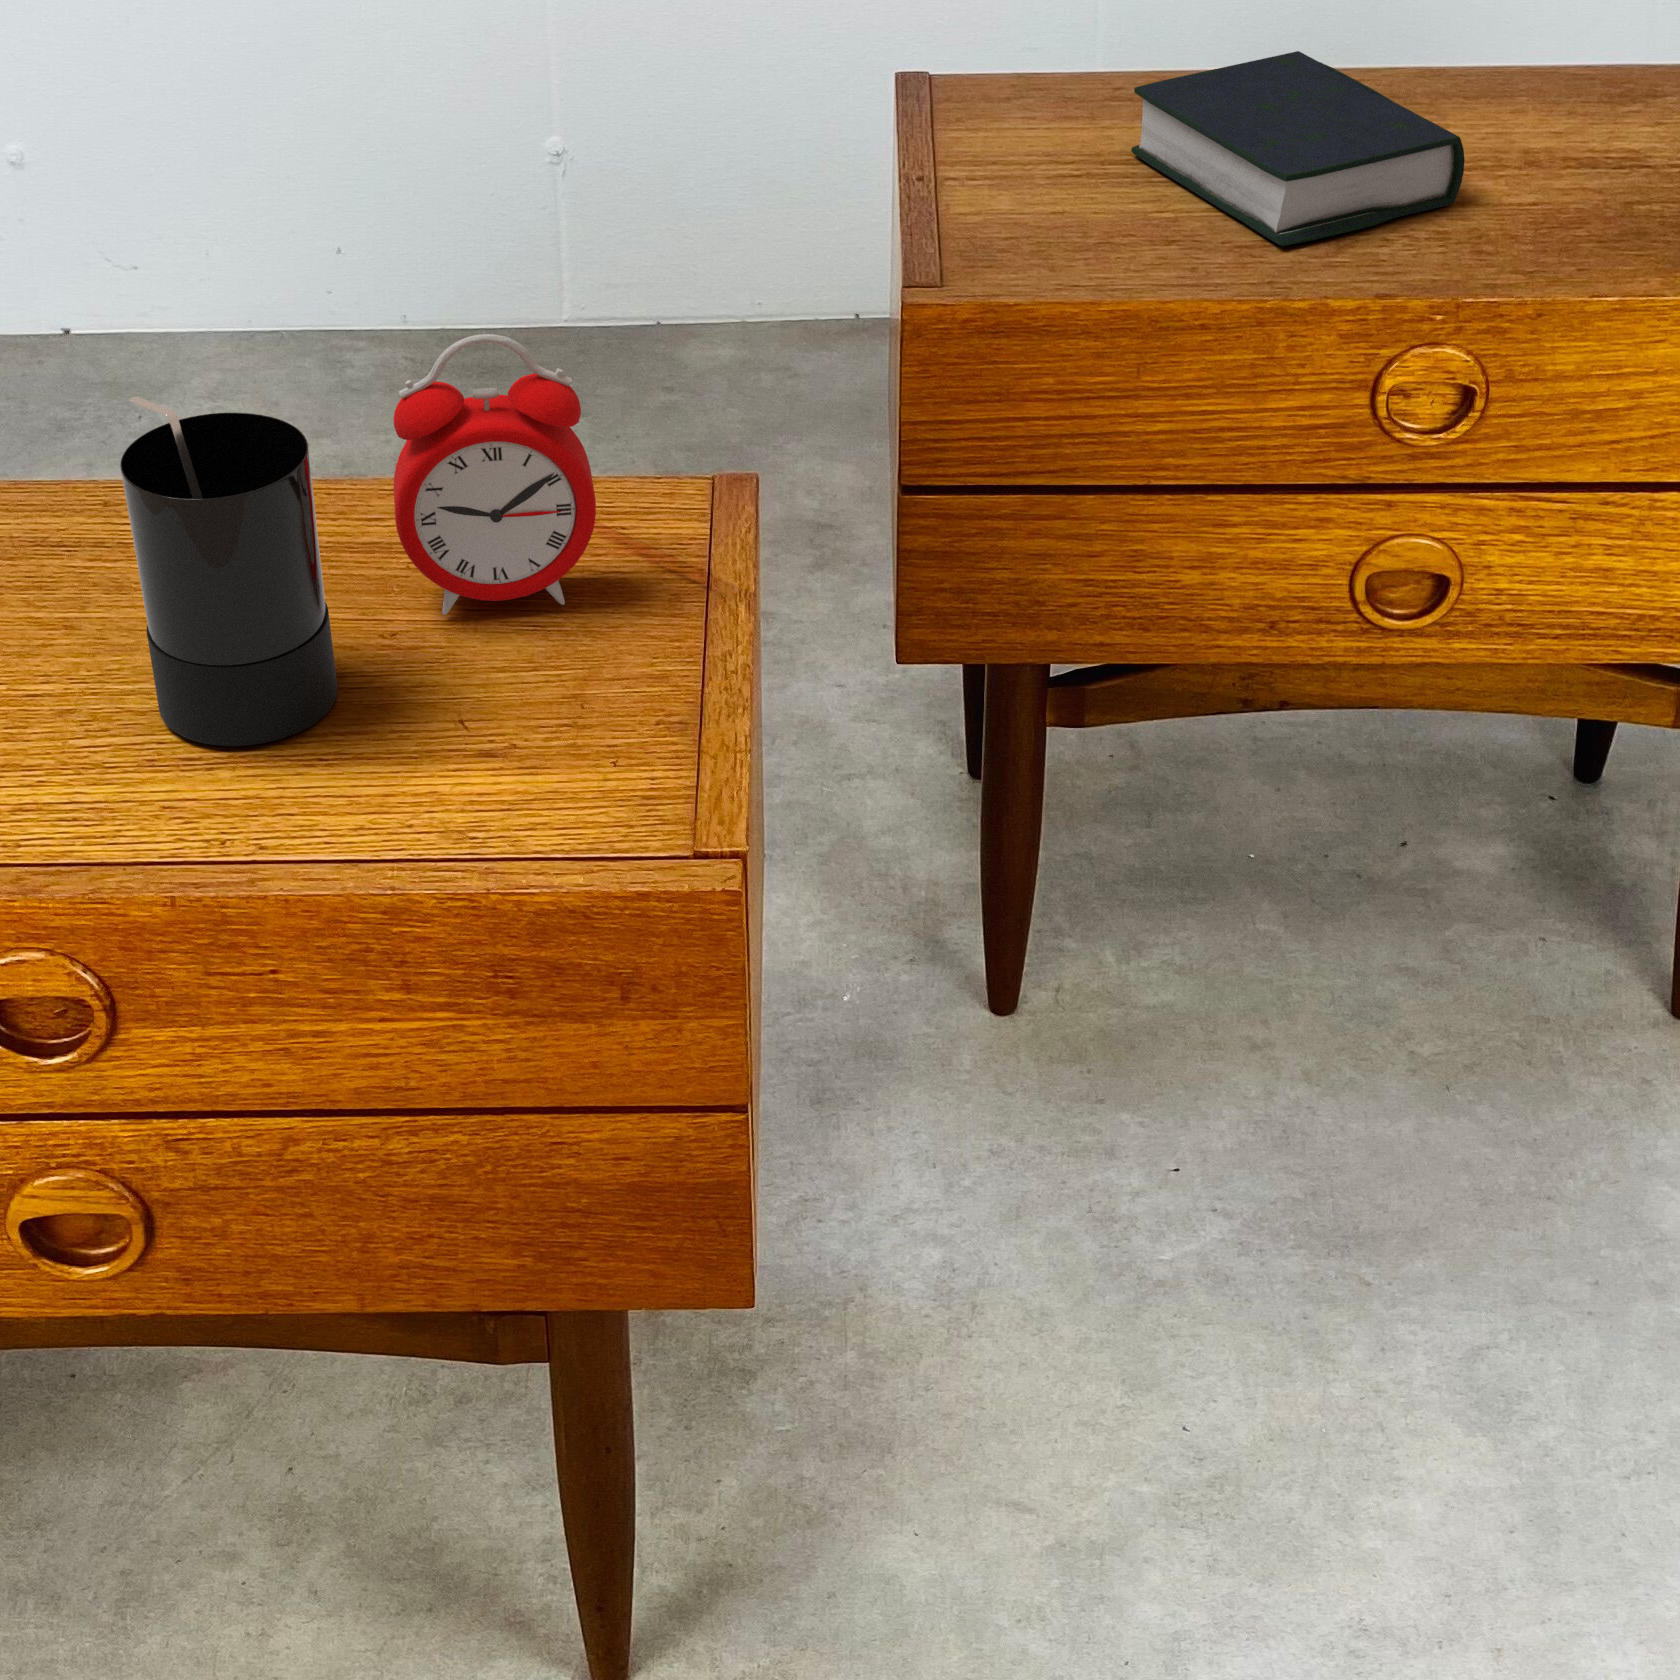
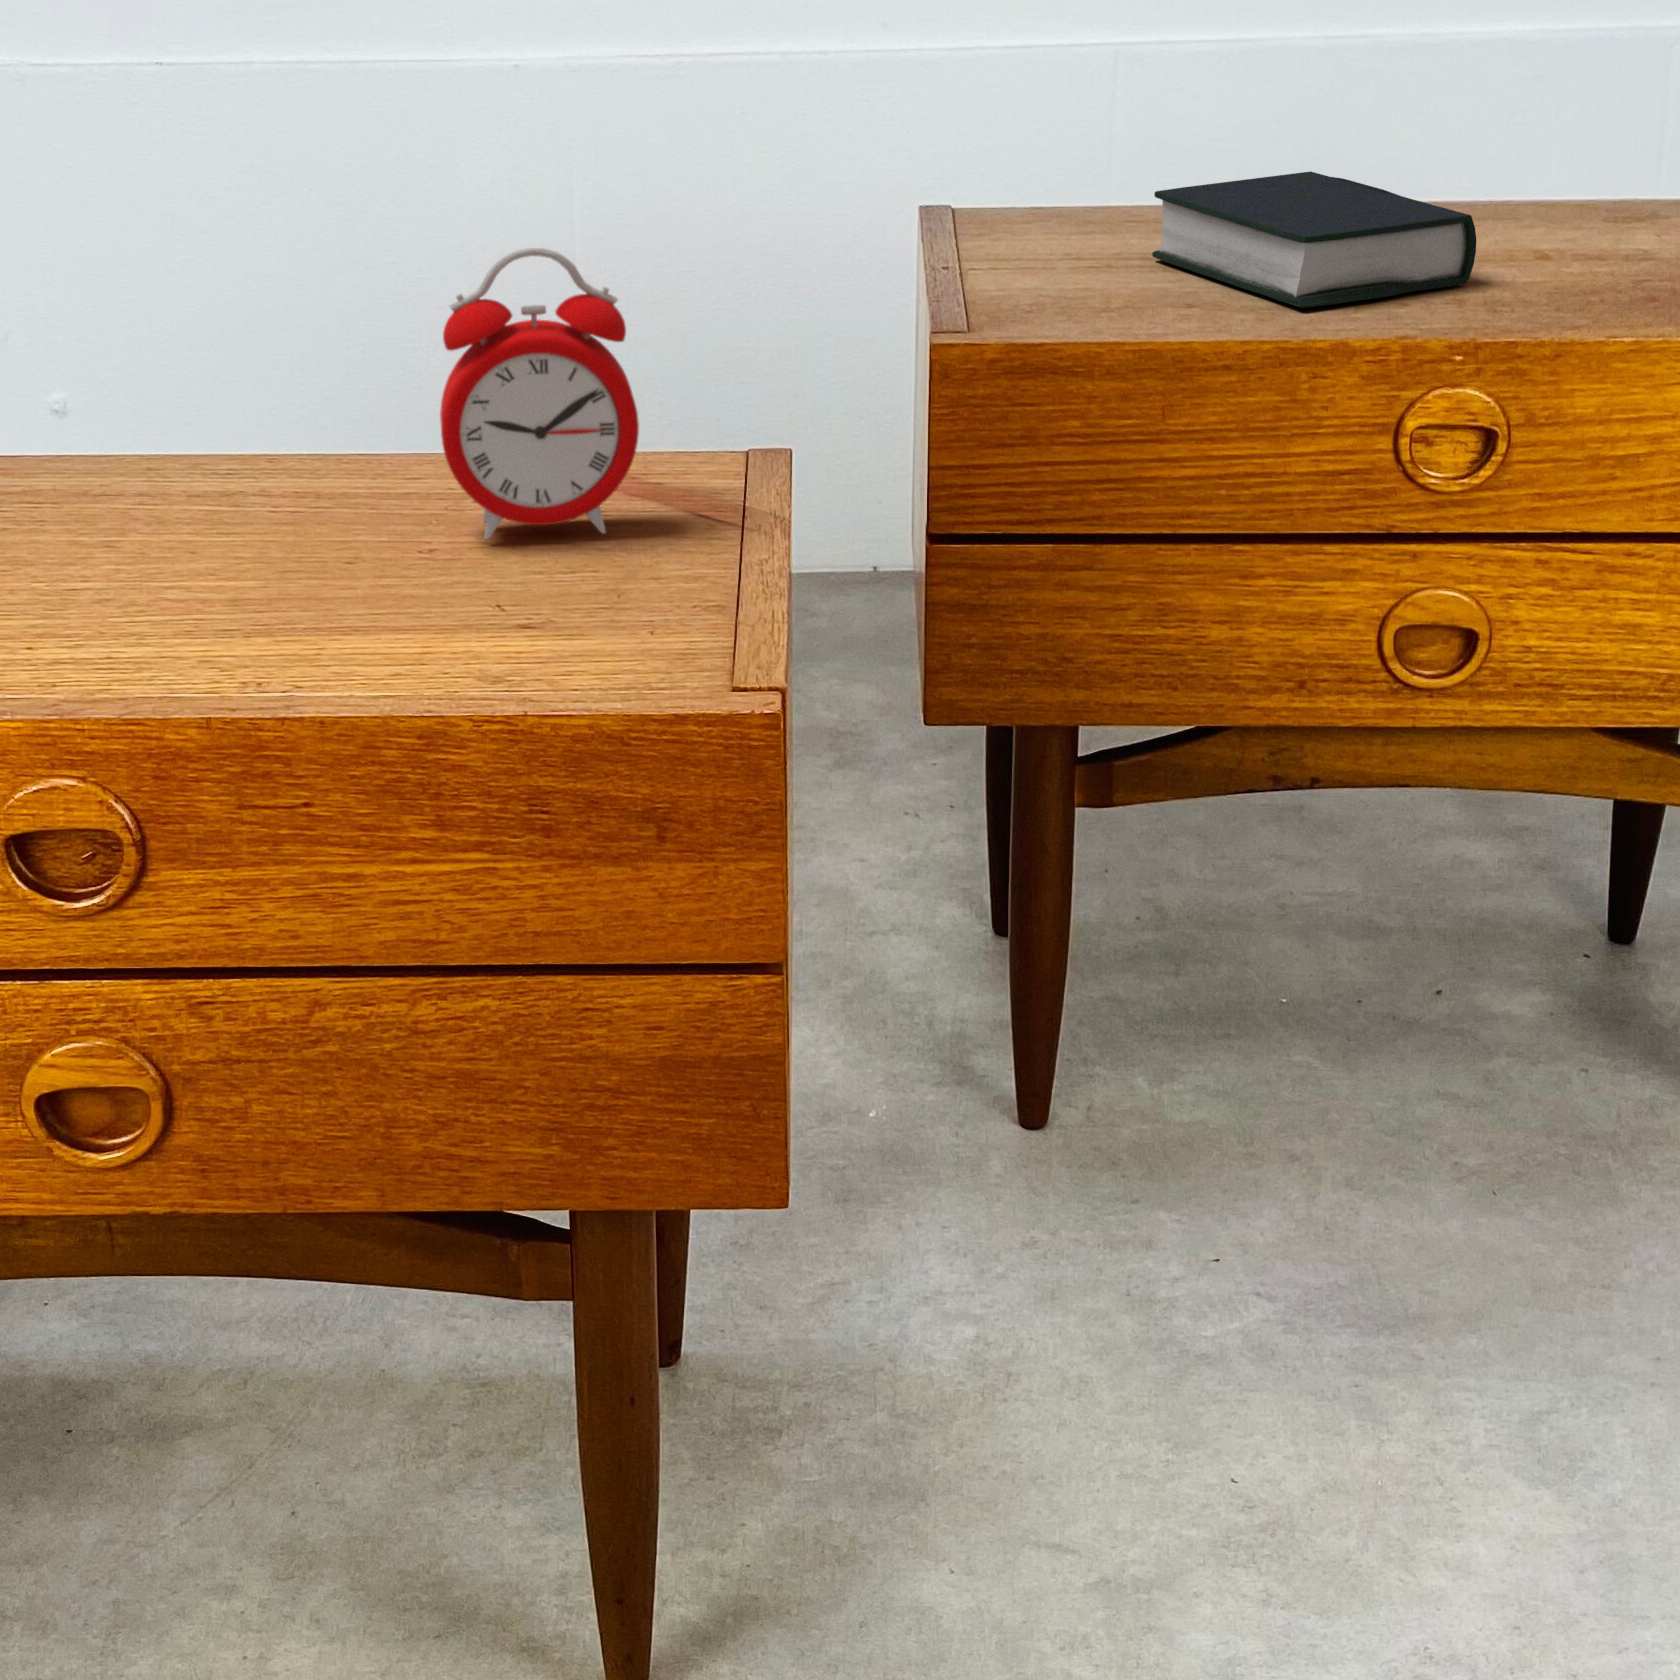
candle: present [120,396,338,746] -> none [177,282,379,621]

